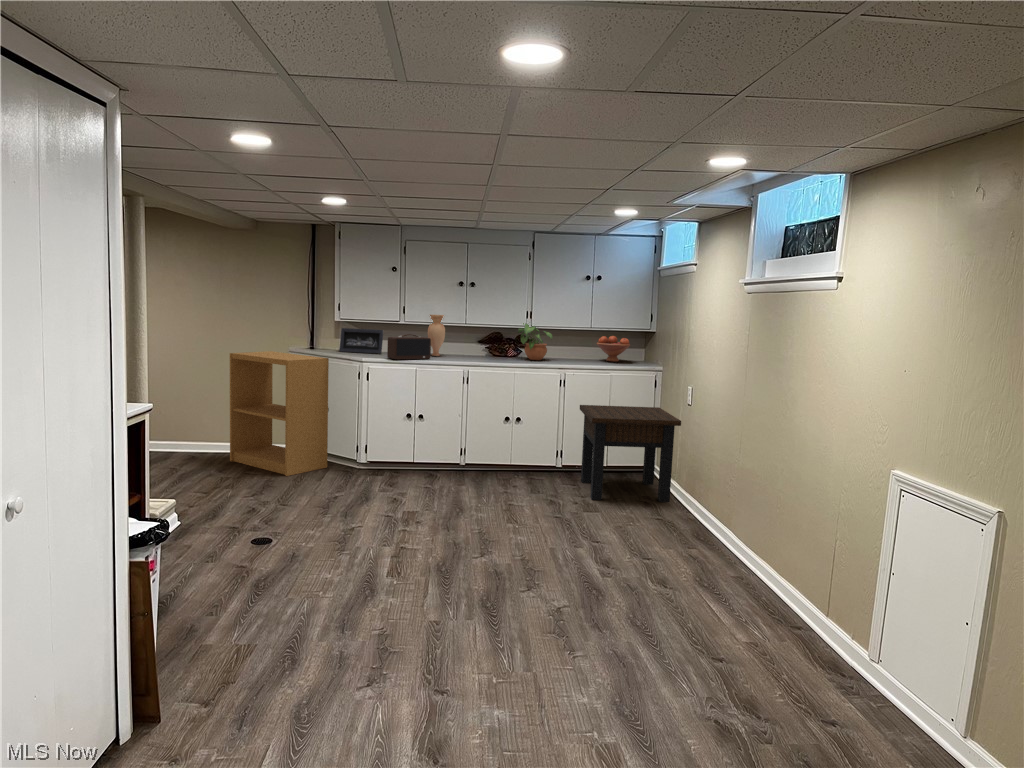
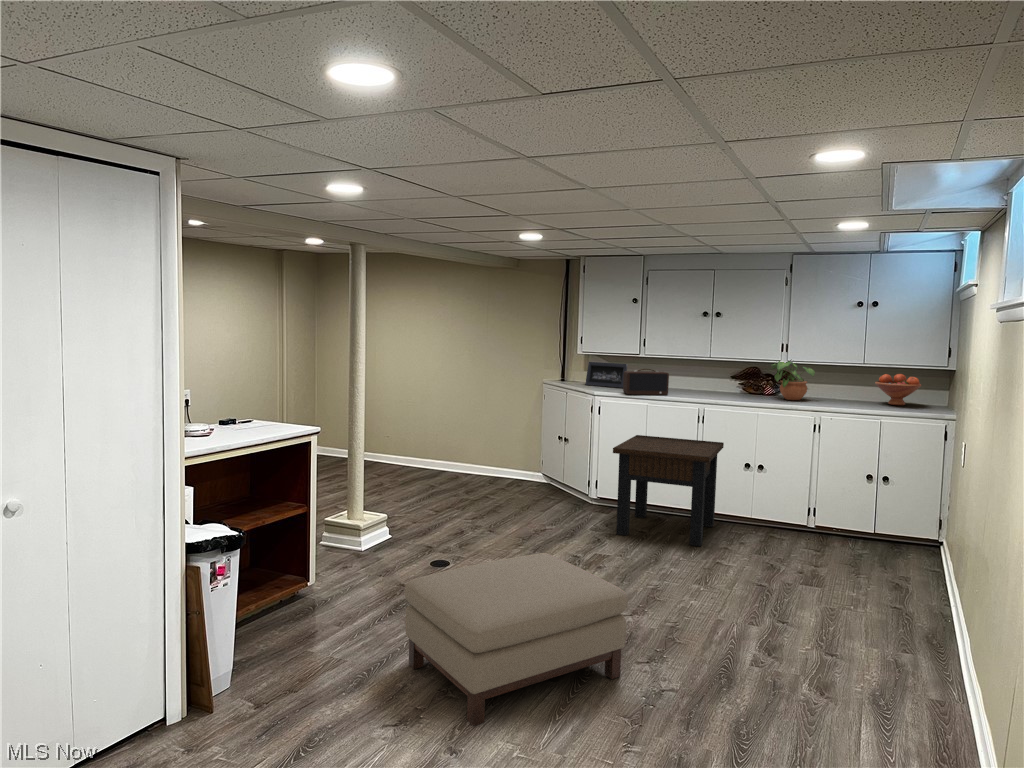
vase: present [428,315,445,356] -> none [671,348,690,392]
bookshelf: present [230,351,329,476] -> none [485,383,567,503]
side table: present [580,405,681,502] -> present [613,435,724,547]
ottoman: none [324,509,524,668] -> present [405,553,628,726]

